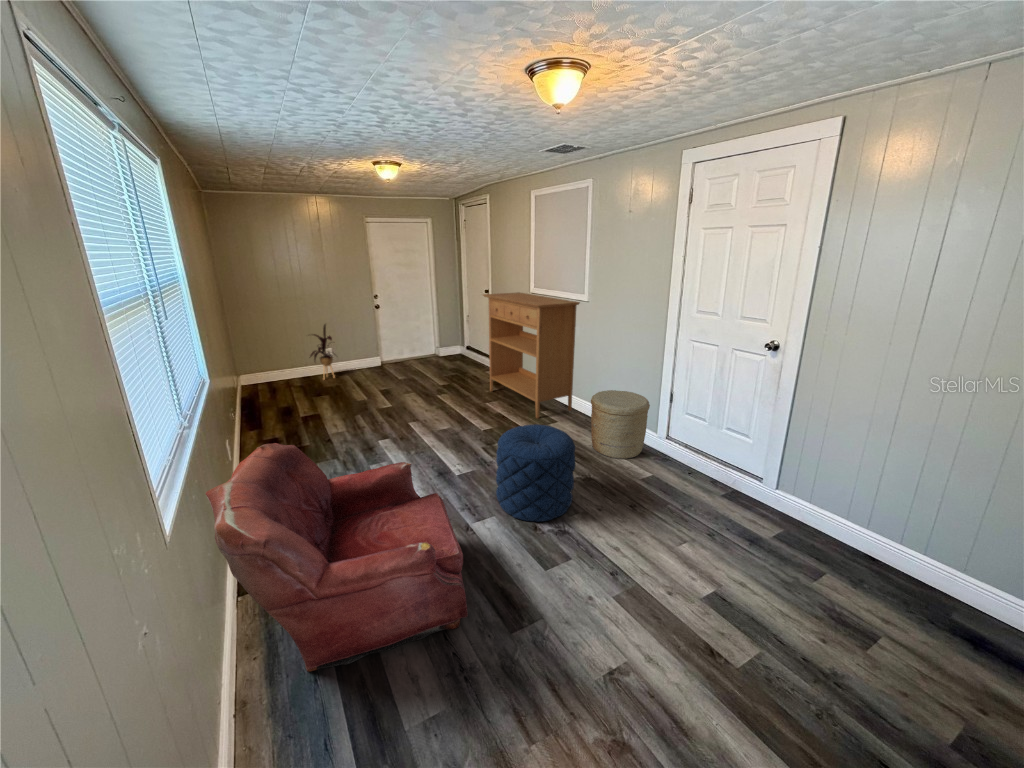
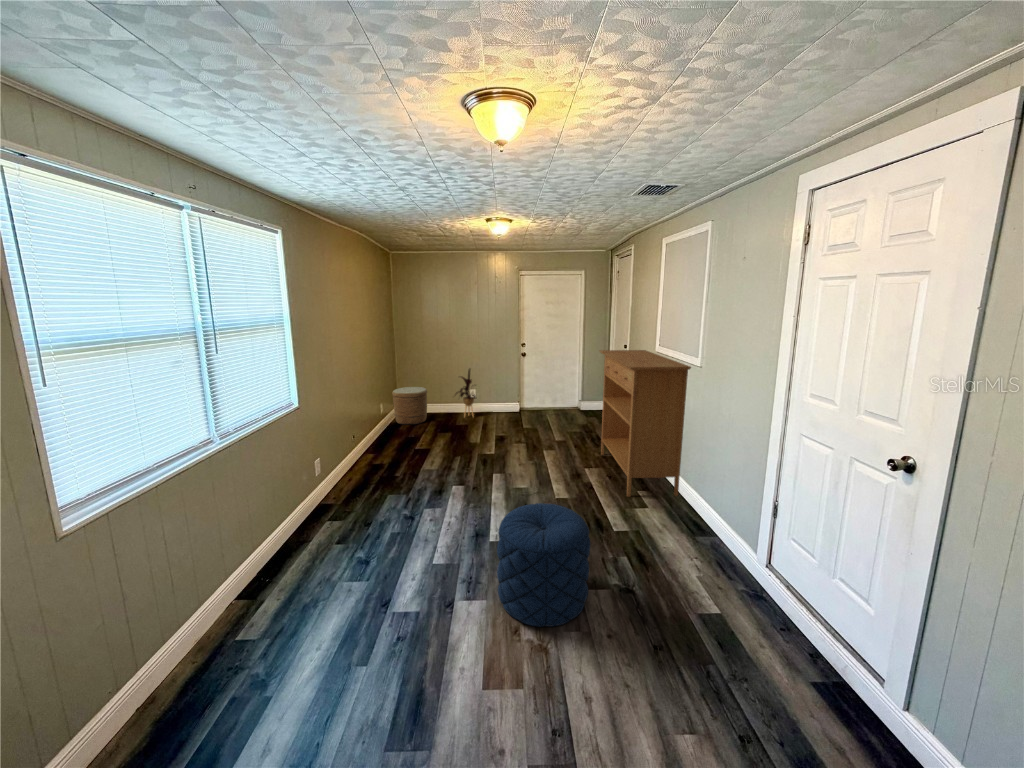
woven basket: present [591,390,650,459] -> present [392,387,427,424]
armchair: present [206,443,468,672] -> none [146,471,416,712]

